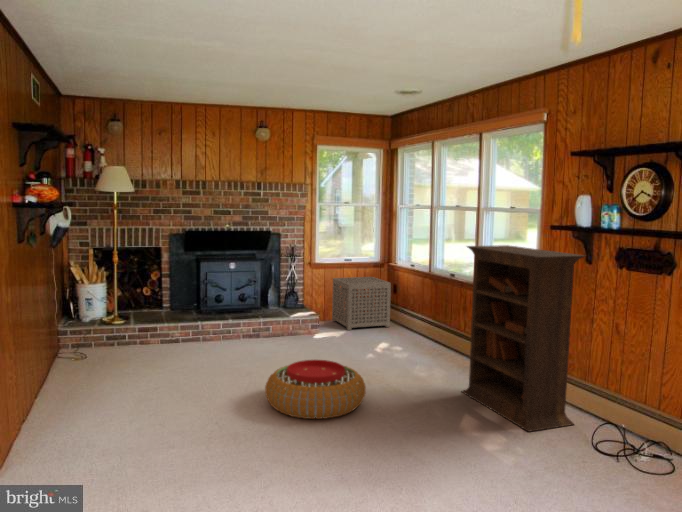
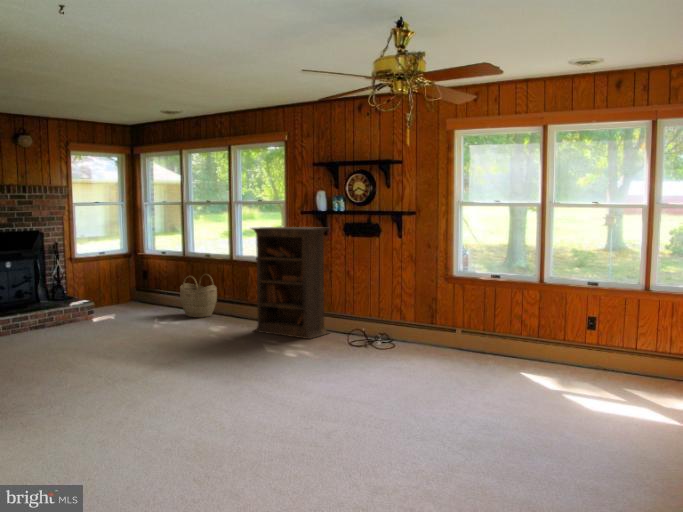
side table: present [332,277,391,330] -> none [94,269,153,315]
woven basket: none [406,295,449,351] -> present [180,274,217,318]
pouf: present [265,360,366,419] -> none [122,319,201,356]

